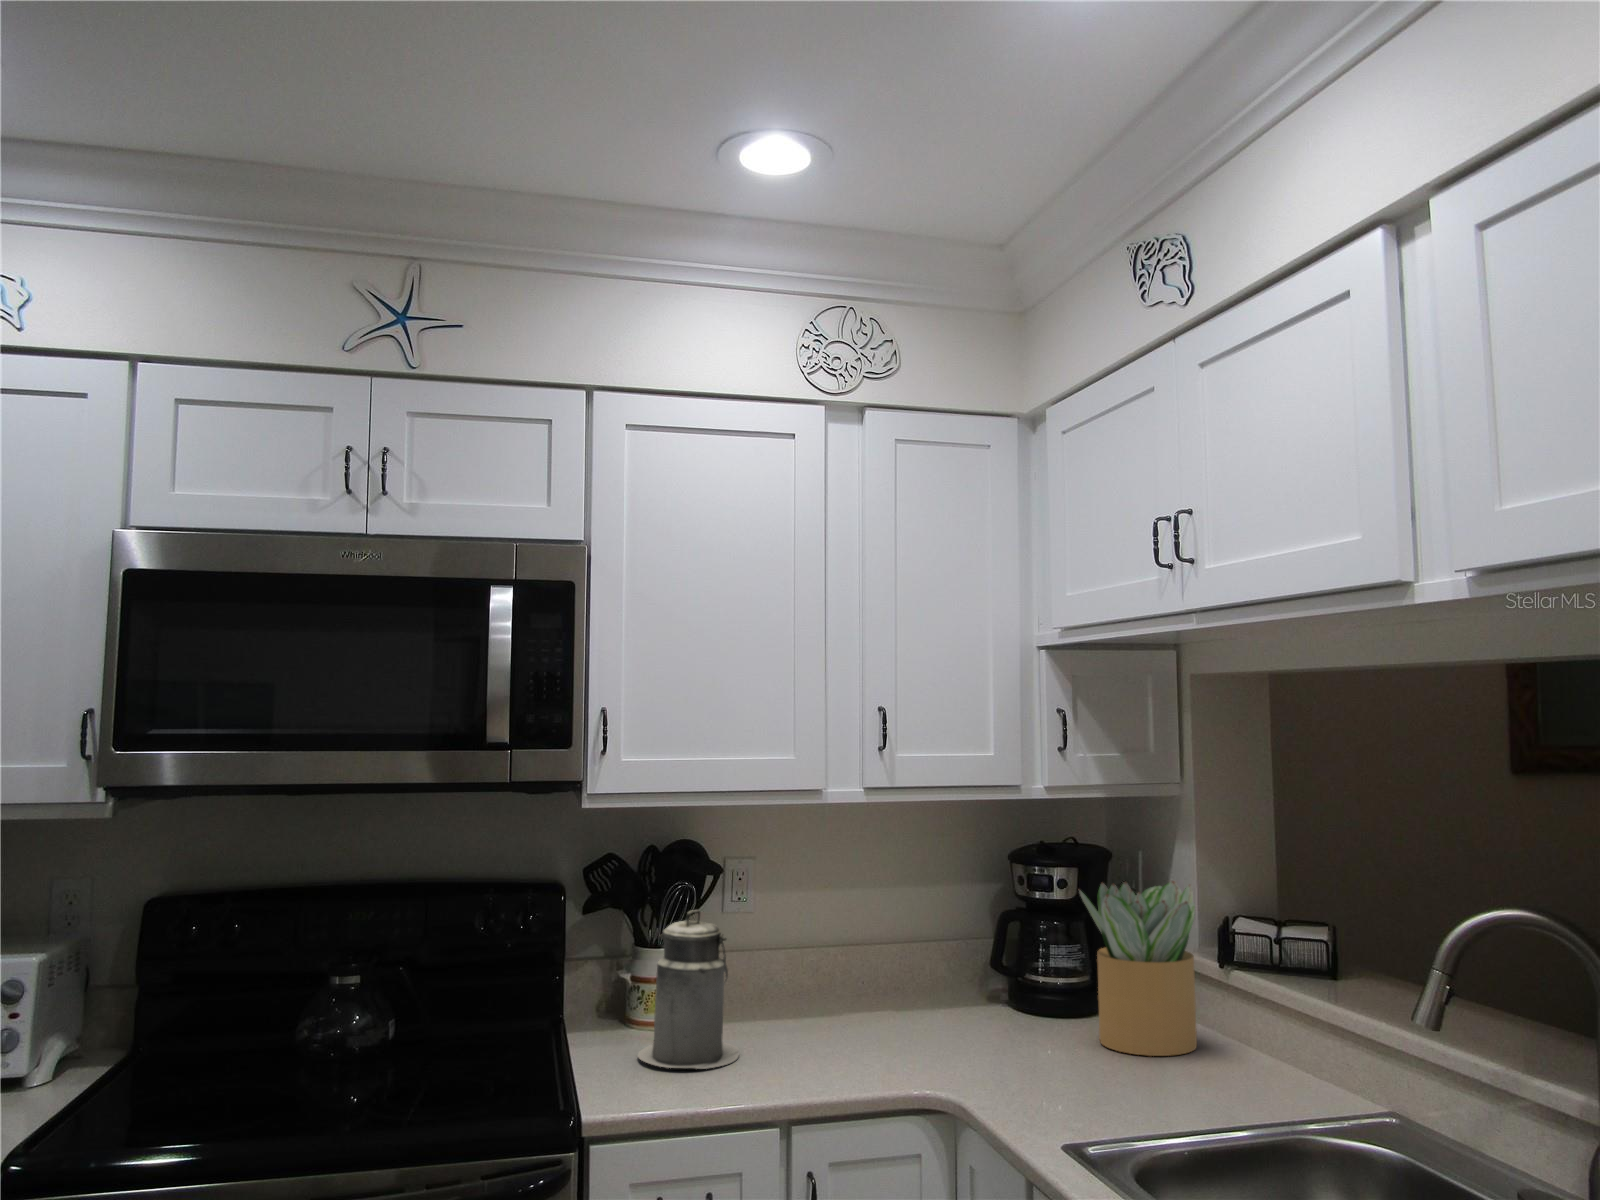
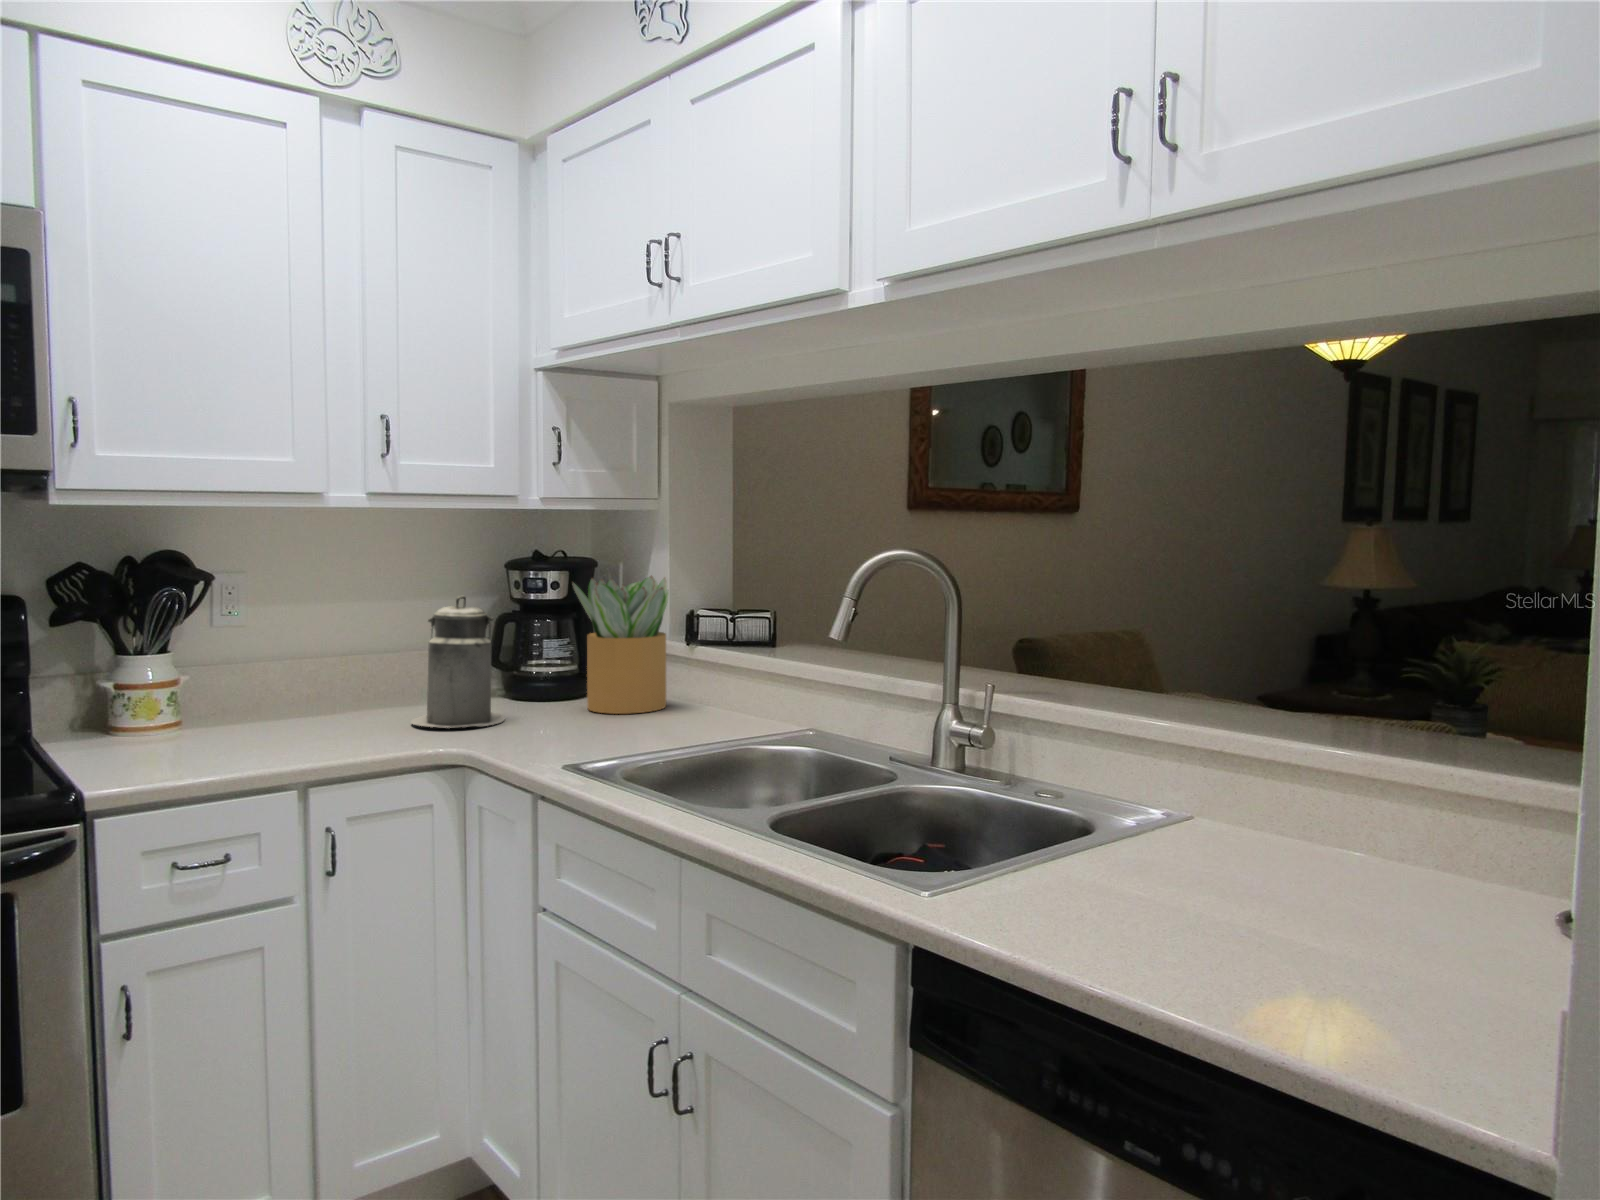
canister: present [638,910,740,1069] -> present [411,596,504,727]

